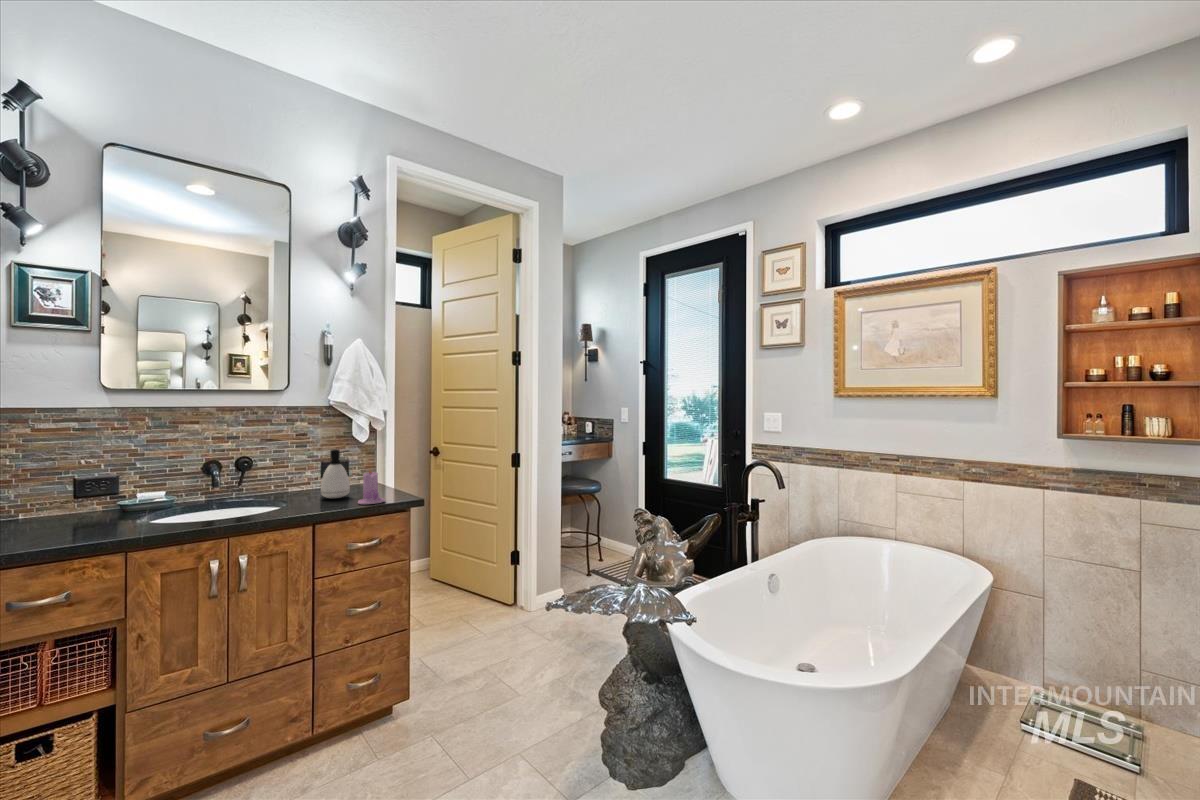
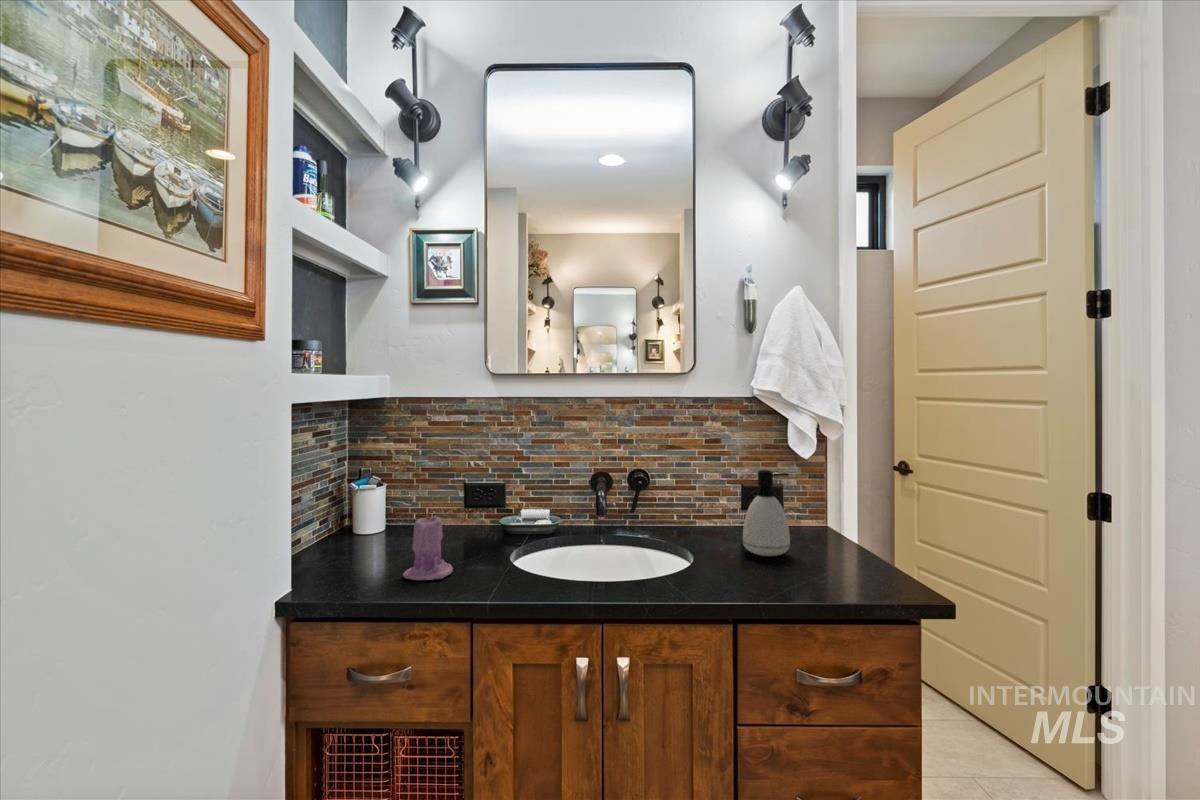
candle: present [358,471,385,505] -> present [403,512,453,580]

